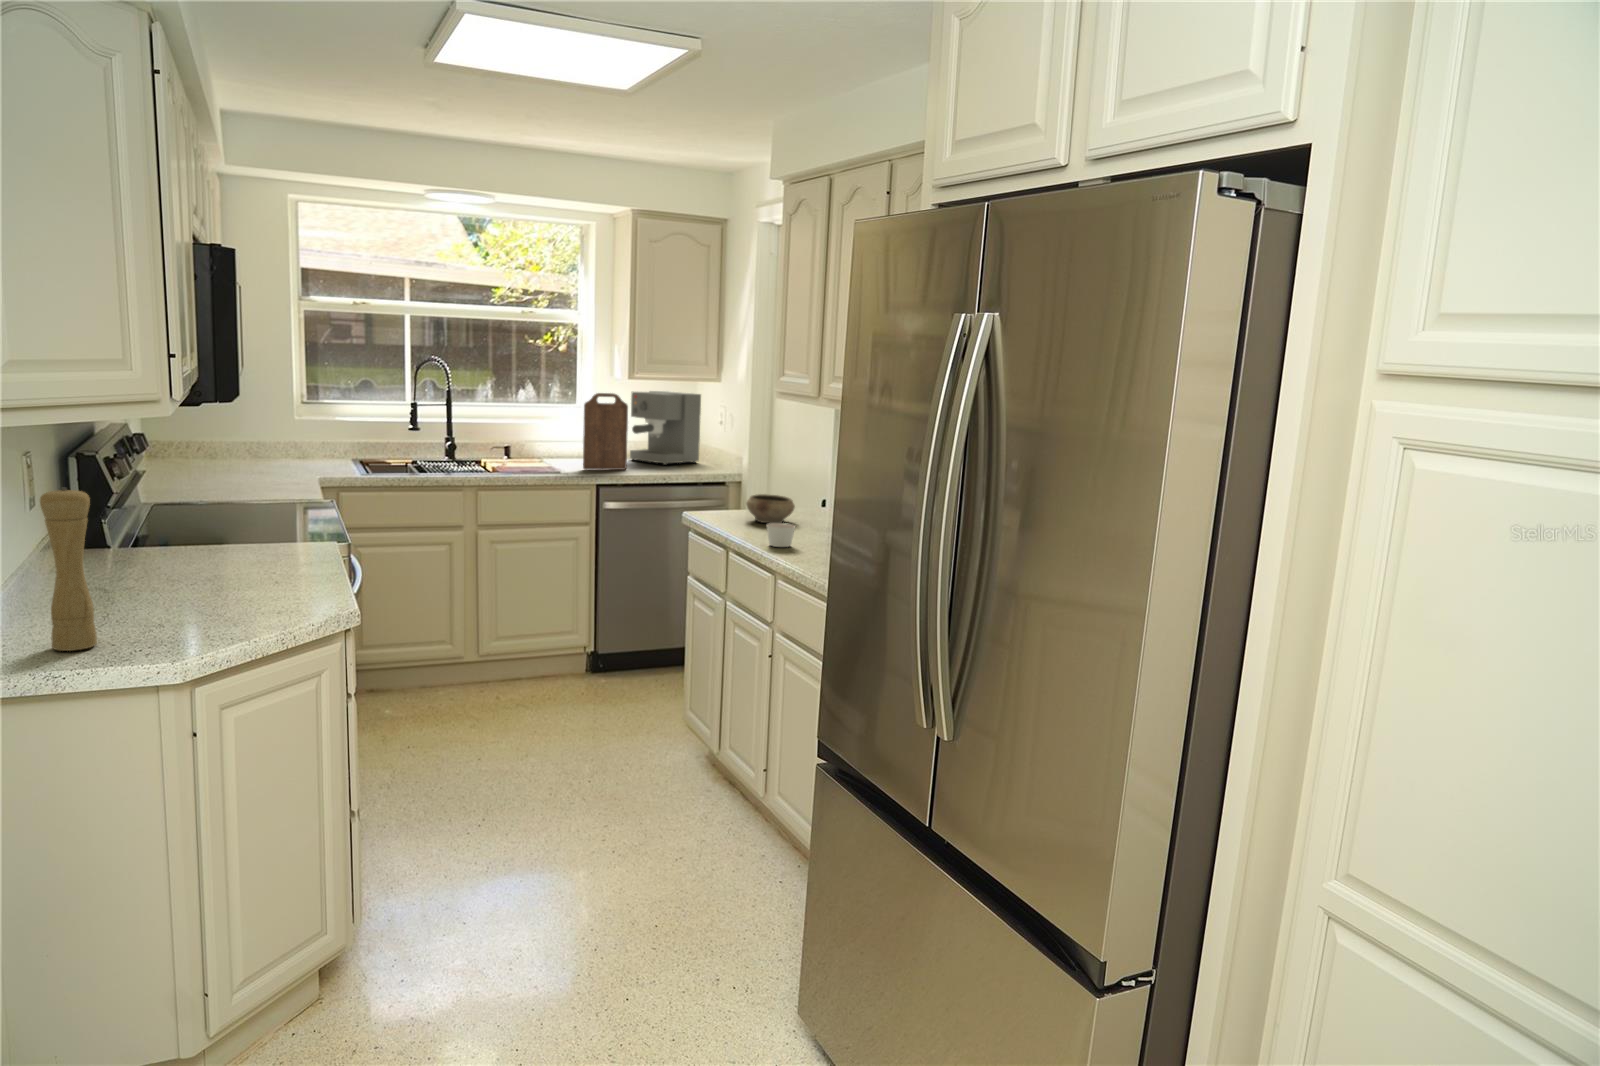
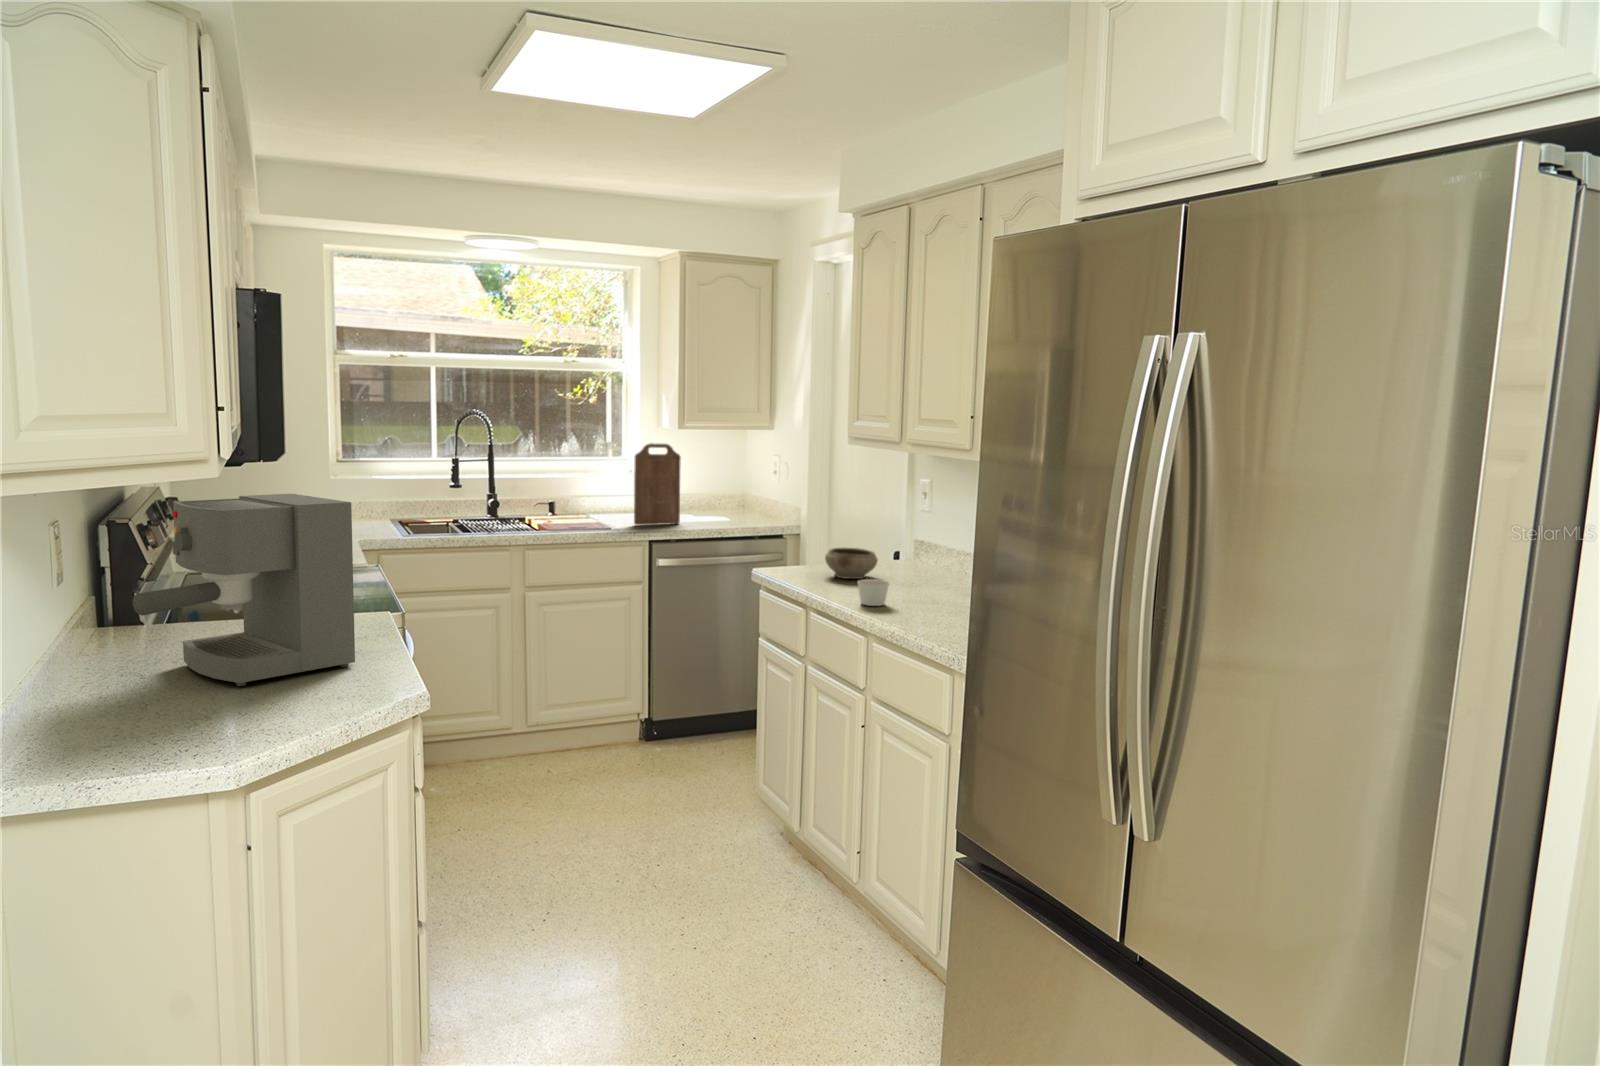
coffee maker: present [630,391,701,465] -> present [133,494,355,686]
pepper mill: present [40,488,97,651] -> none [74,562,137,753]

